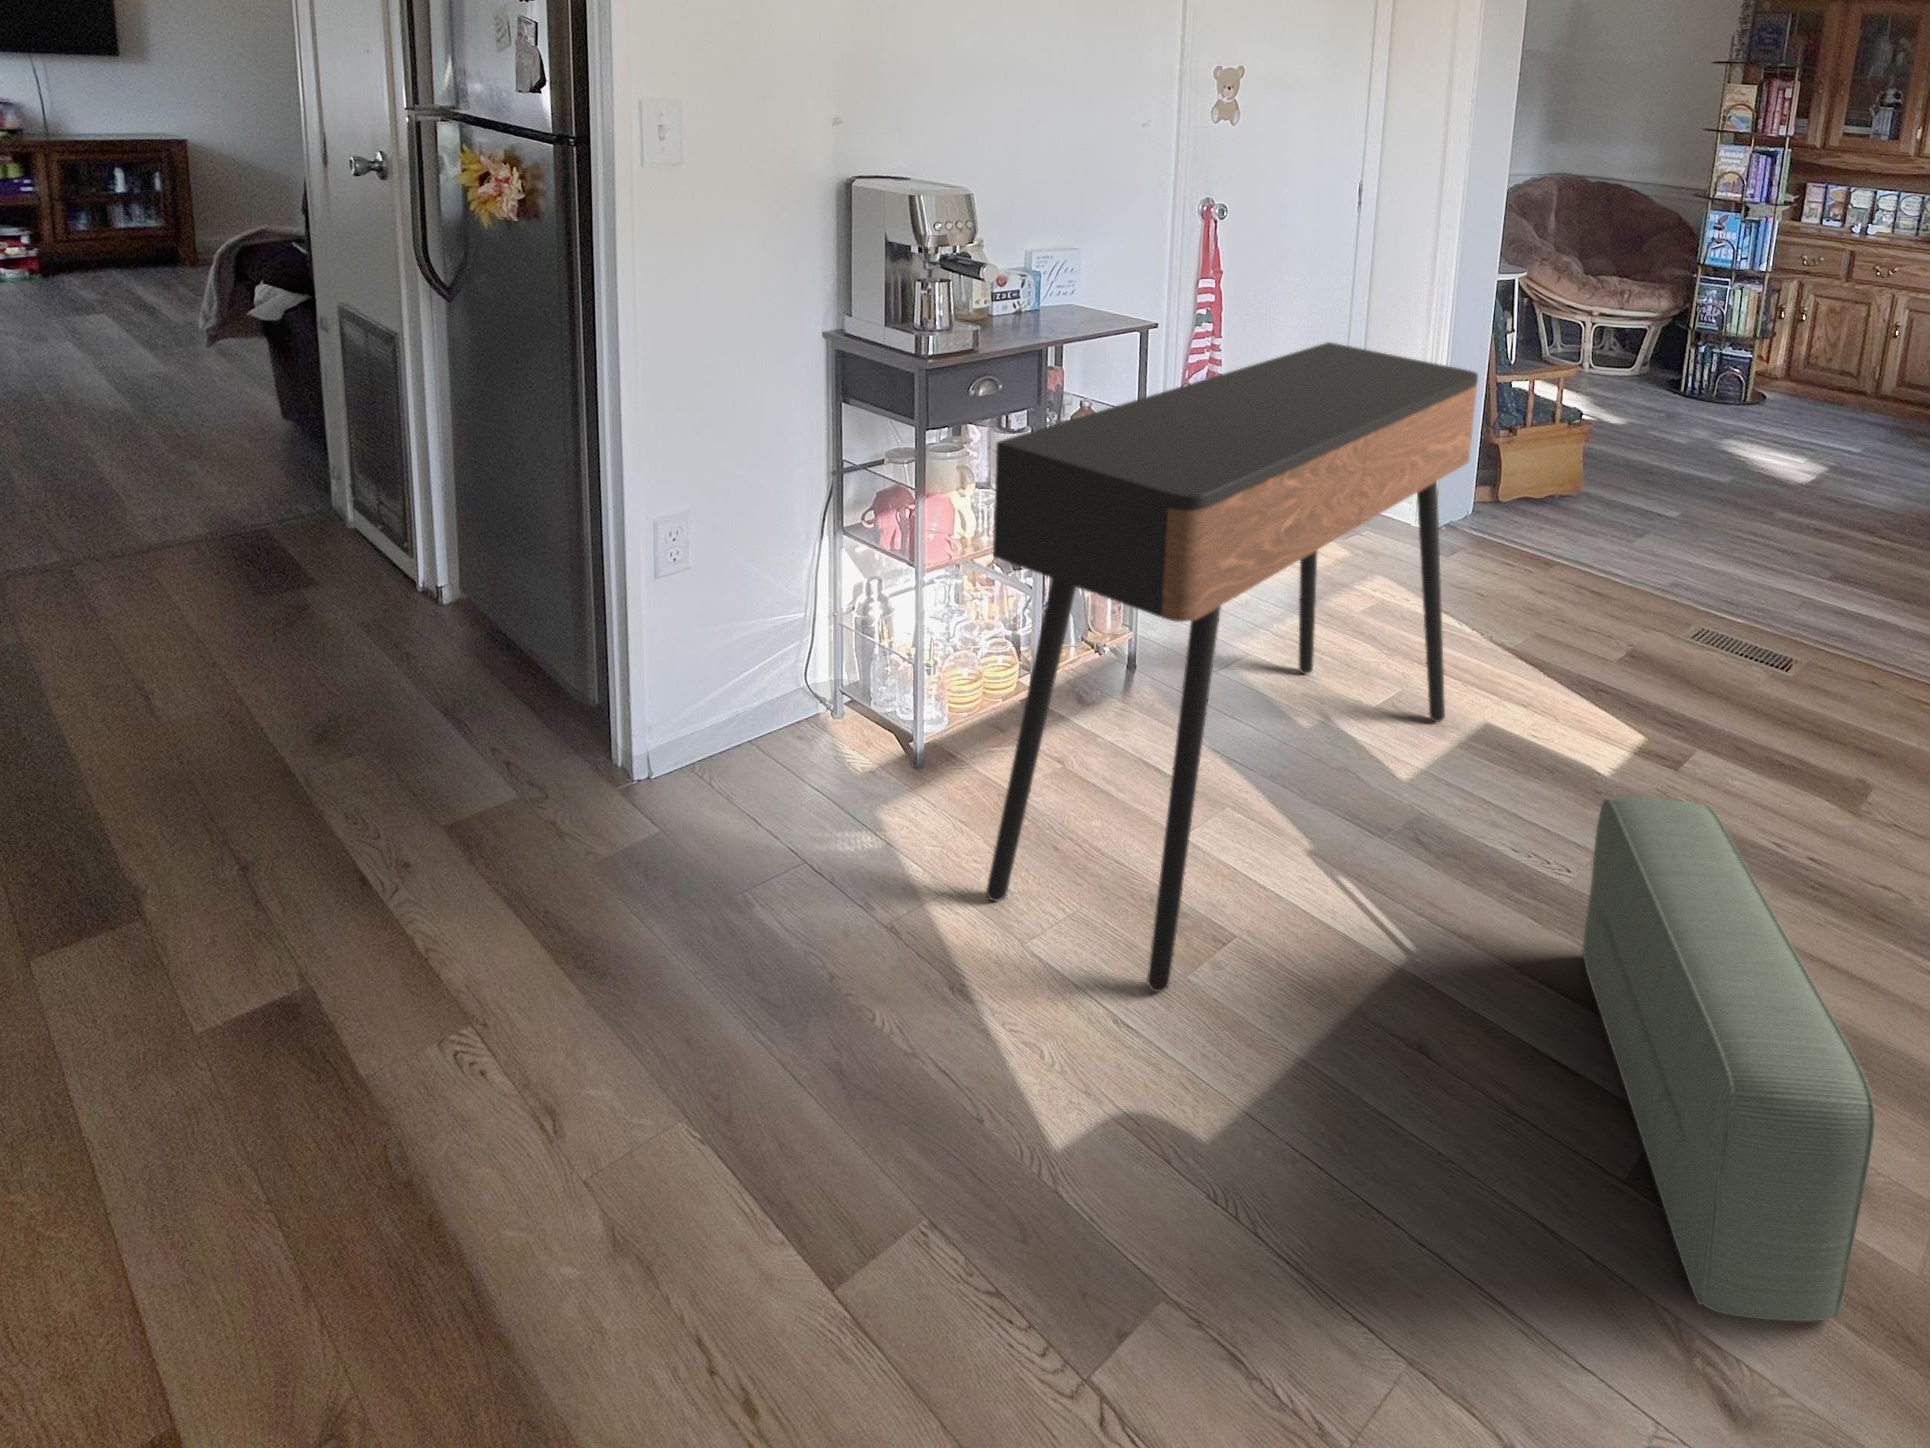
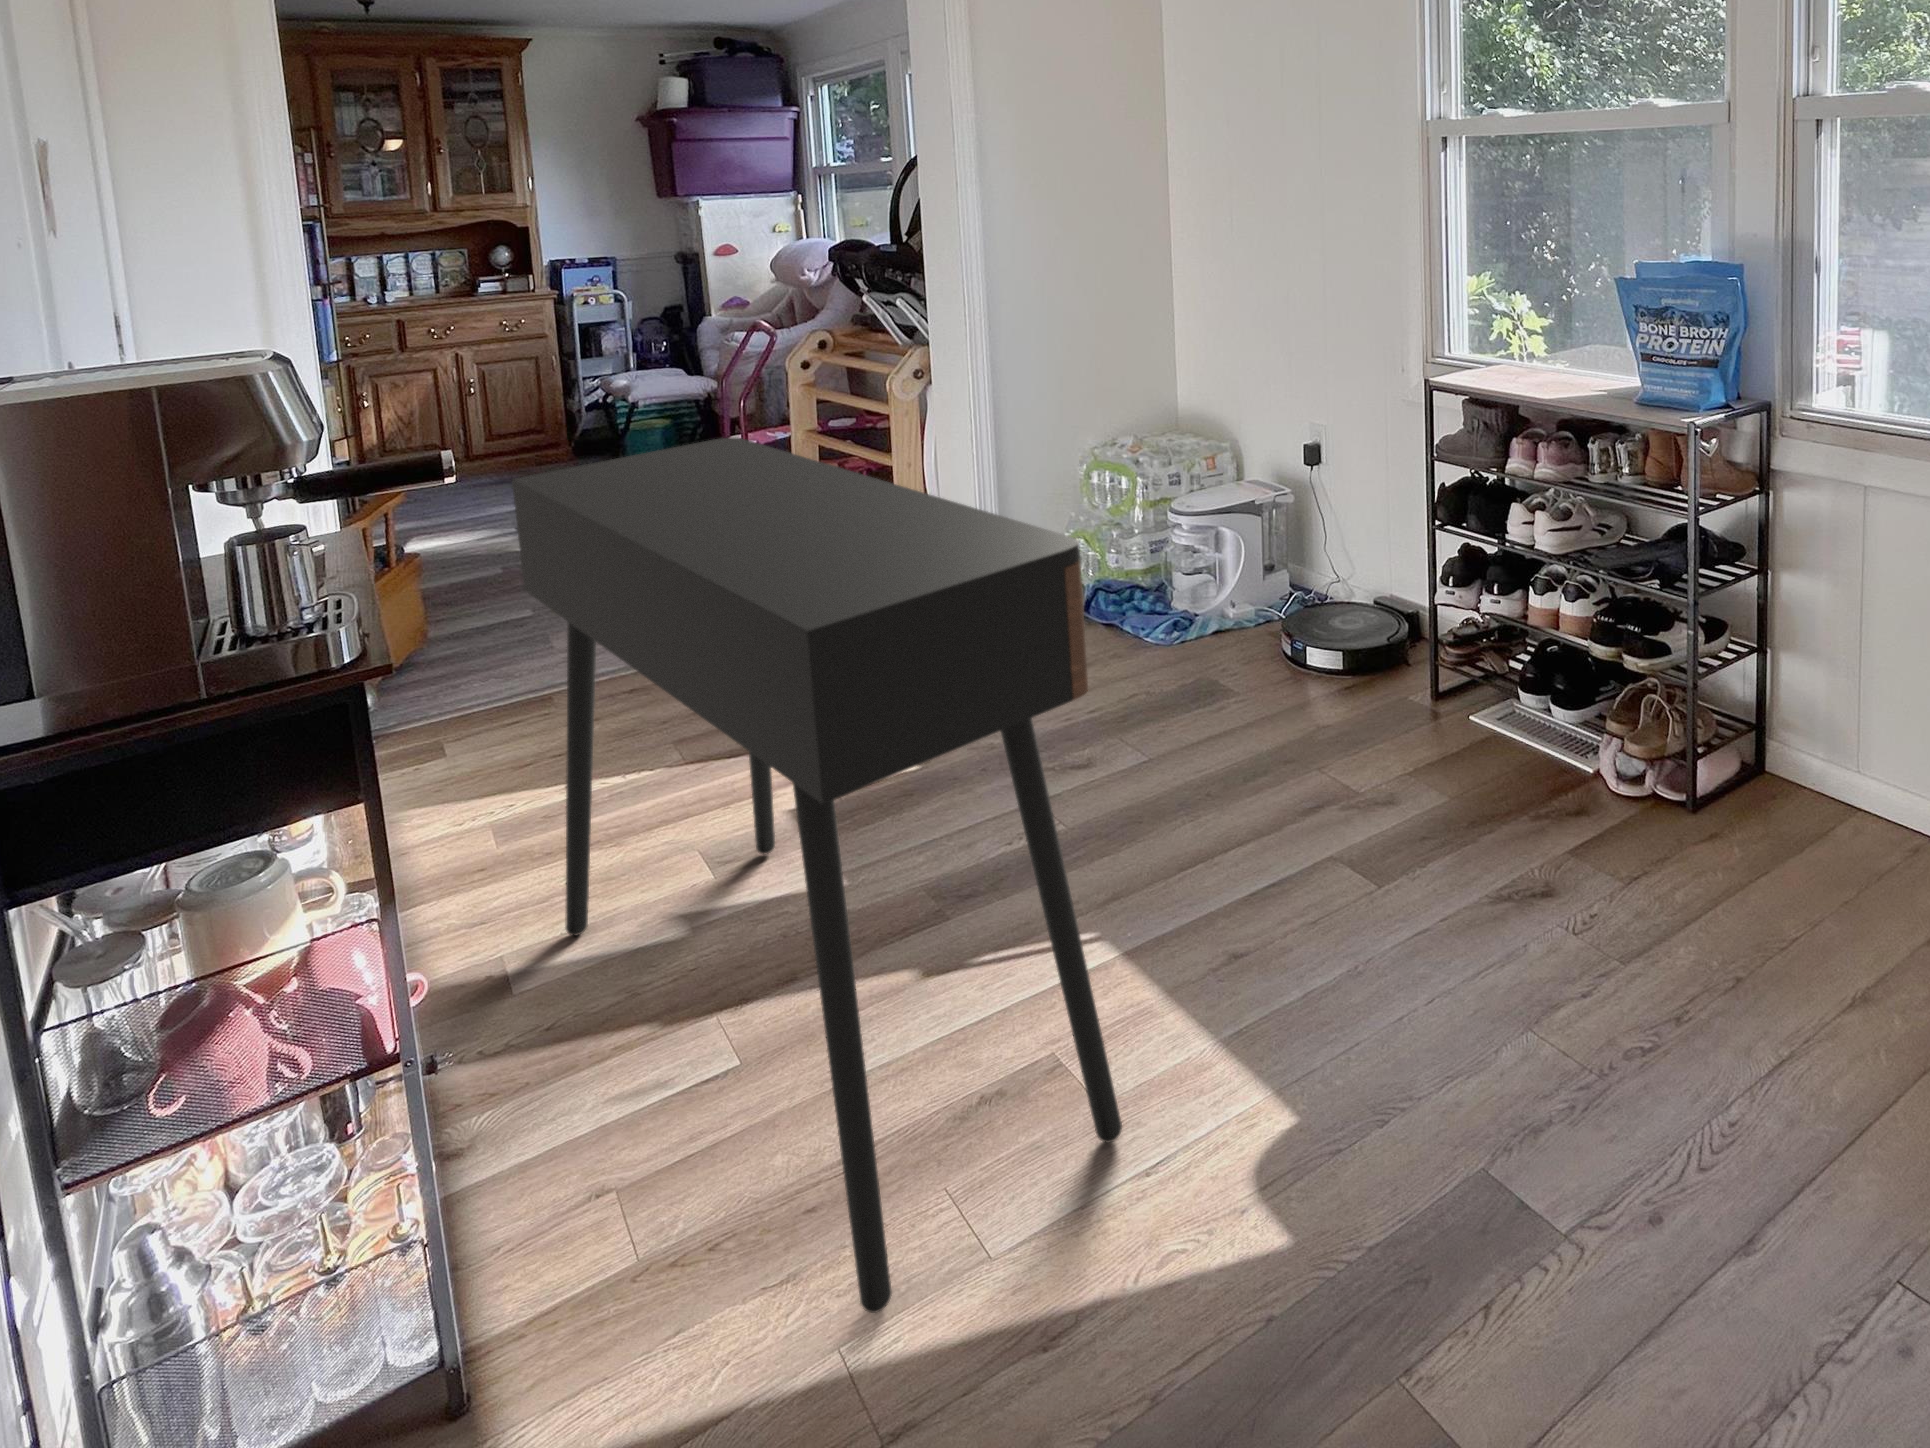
pouf: present [1583,797,1875,1321] -> none [1145,657,1494,880]

